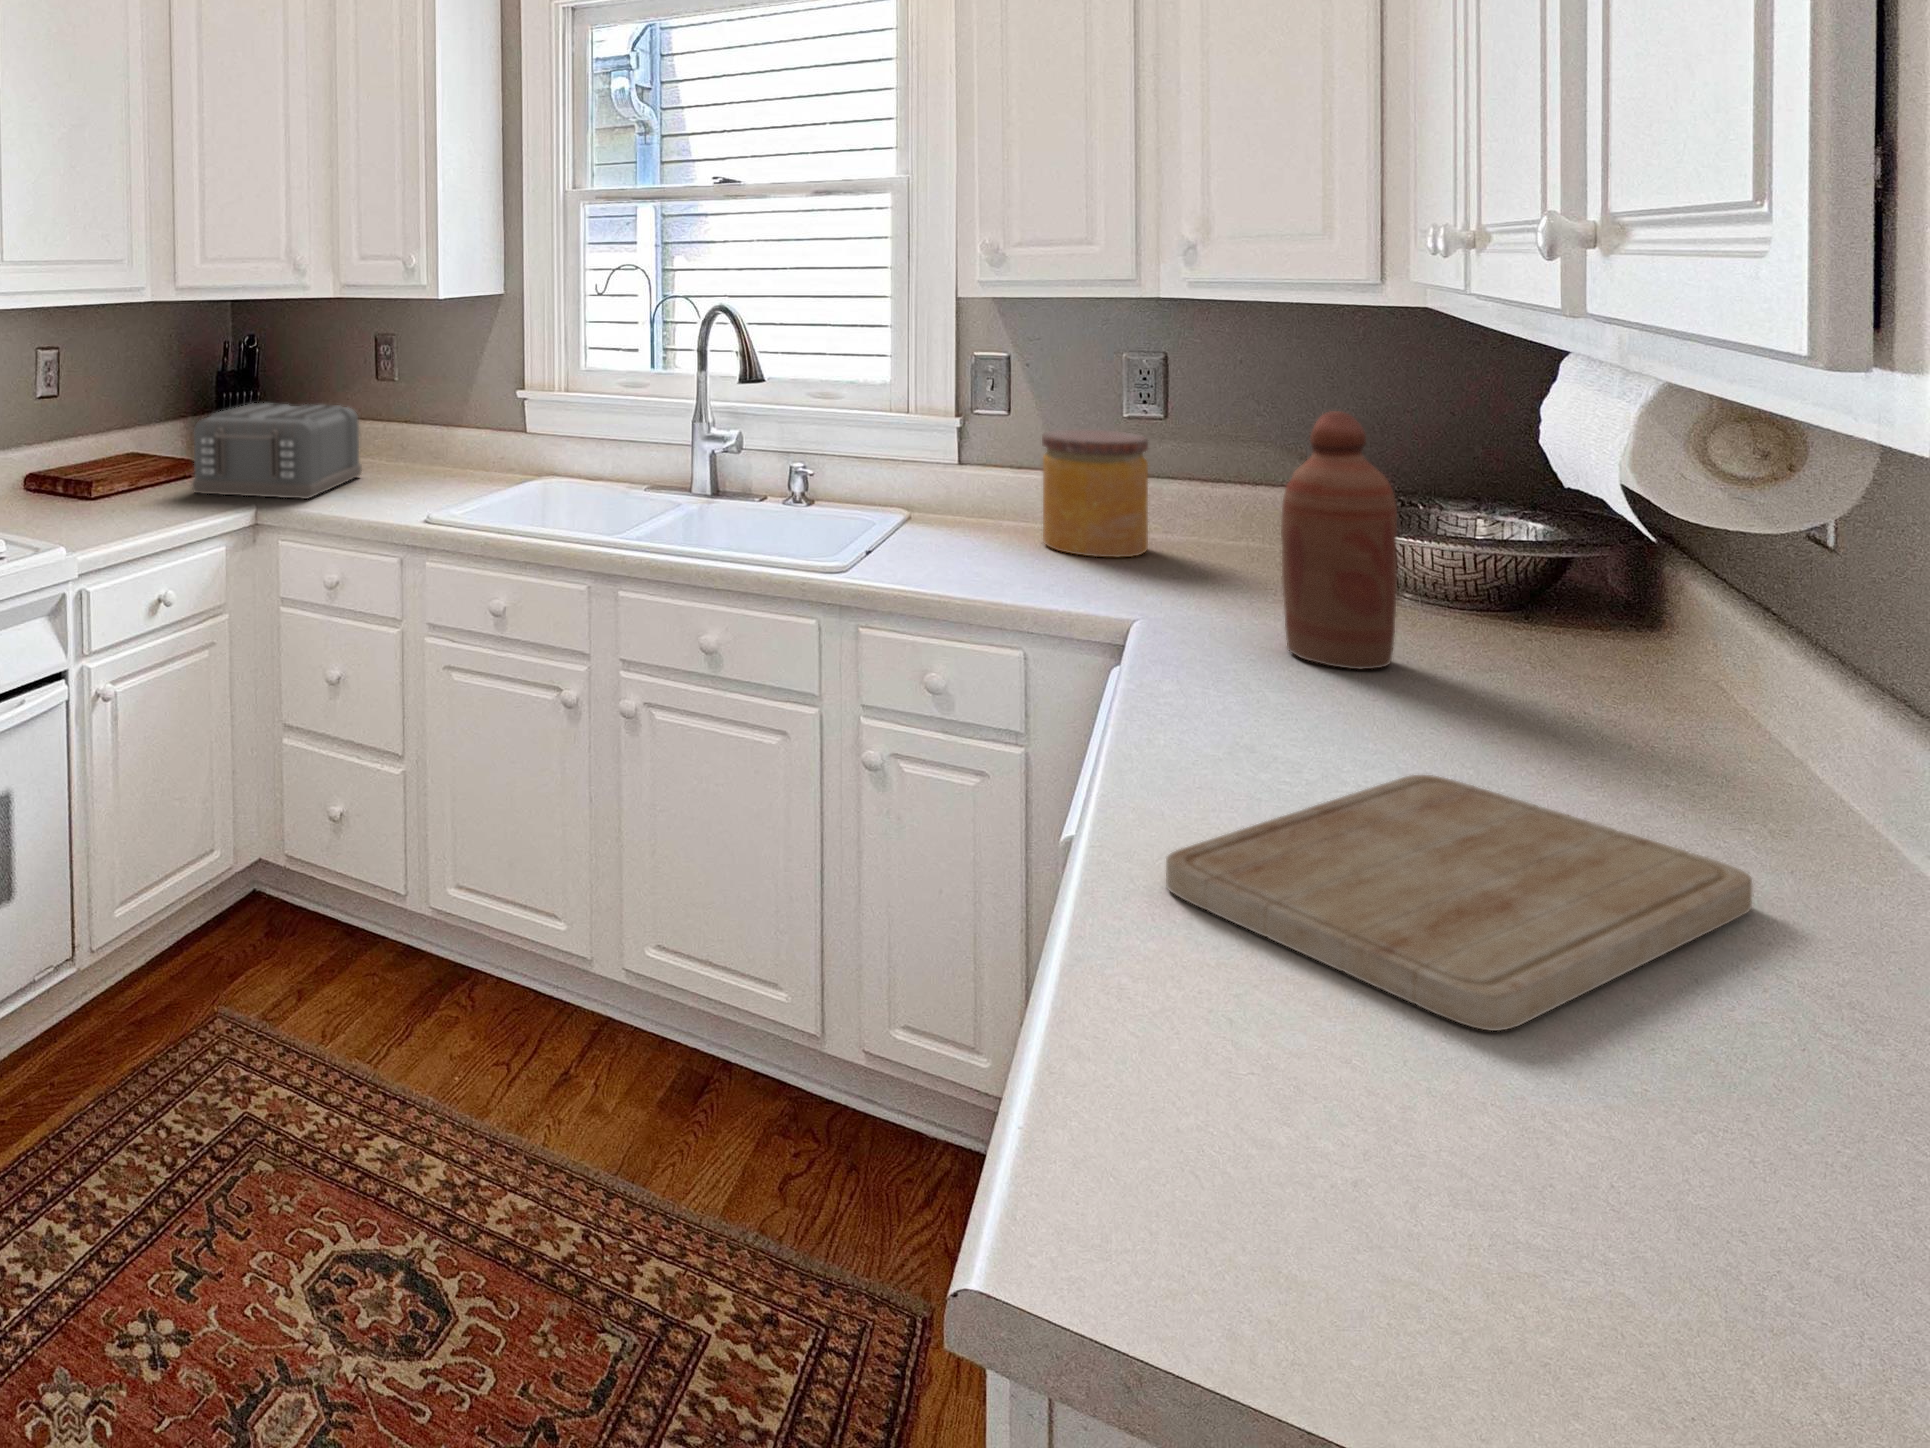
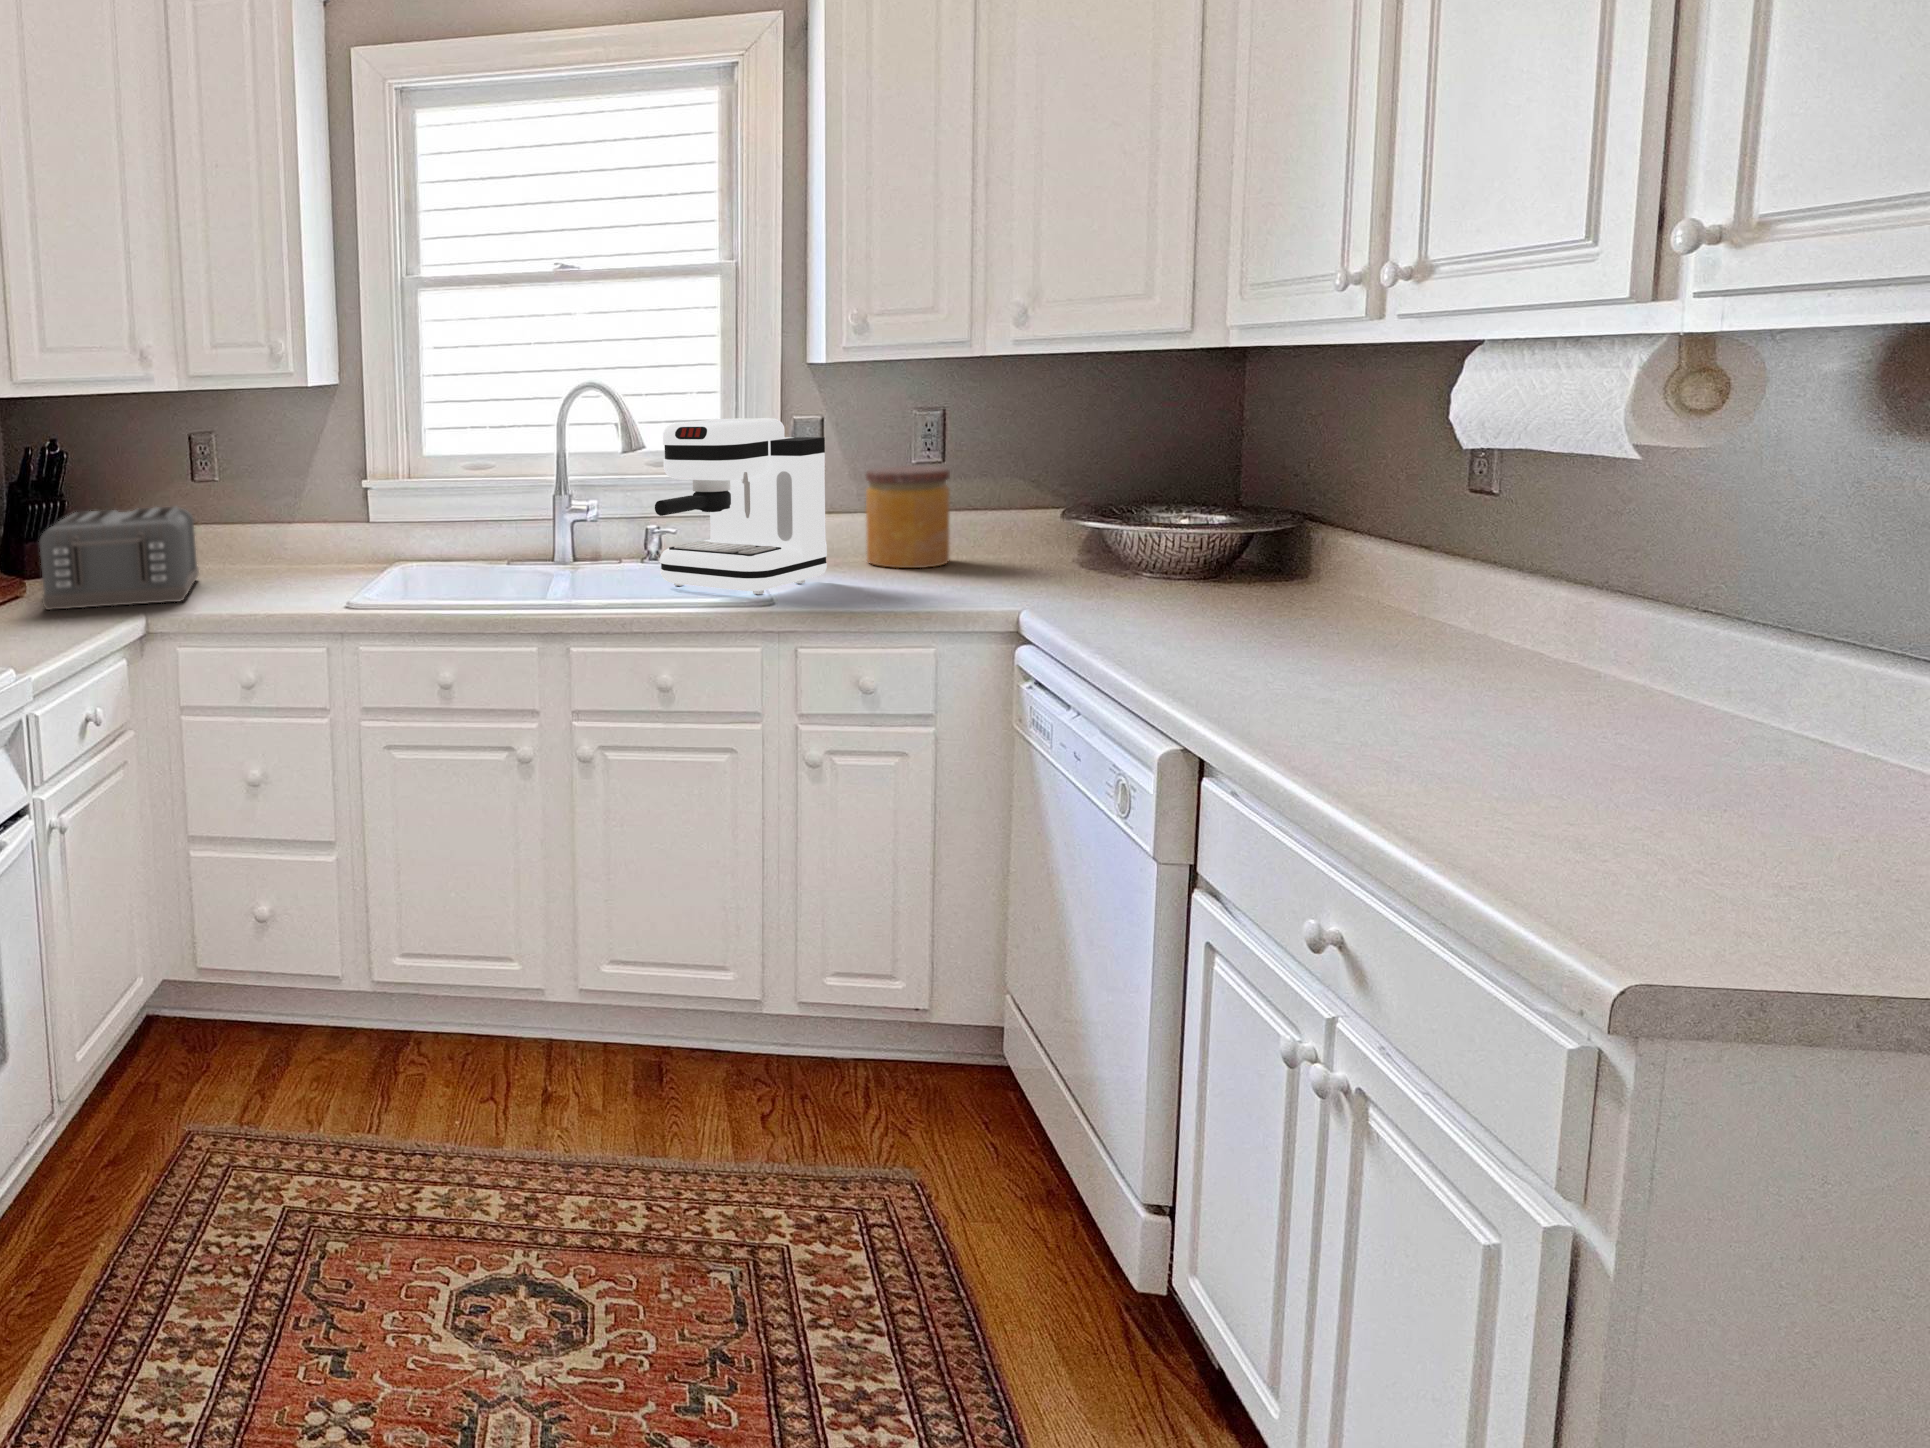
coffee maker: none [732,361,951,566] -> present [655,418,827,594]
bottle: present [1281,411,1397,669] -> none [1146,415,1232,611]
cutting board: present [1166,775,1752,1031] -> none [1358,655,1671,783]

